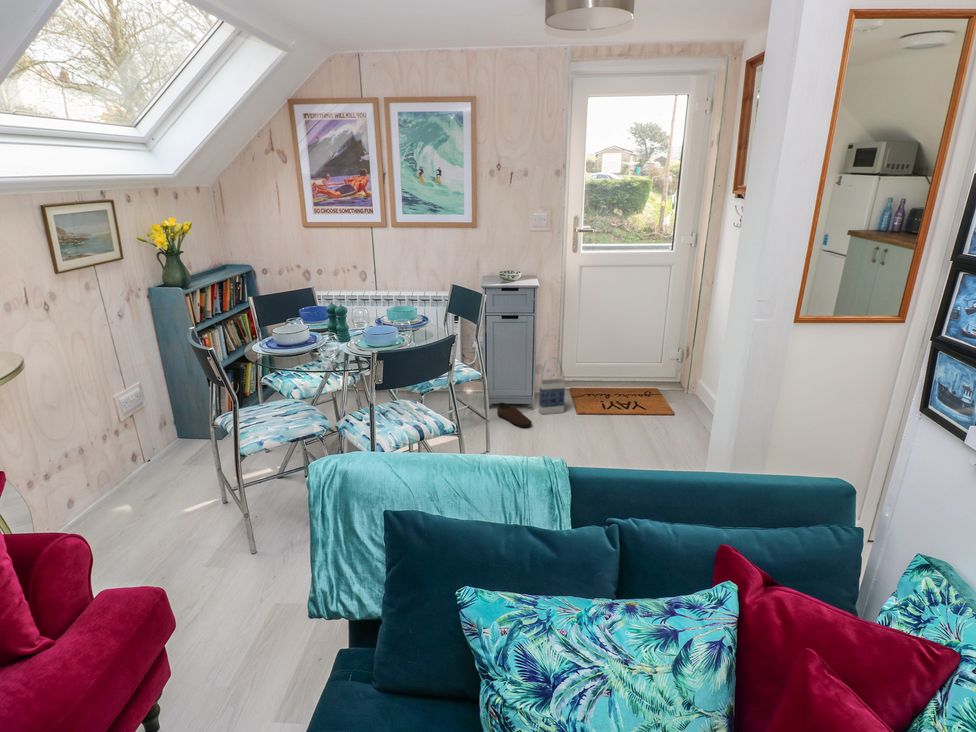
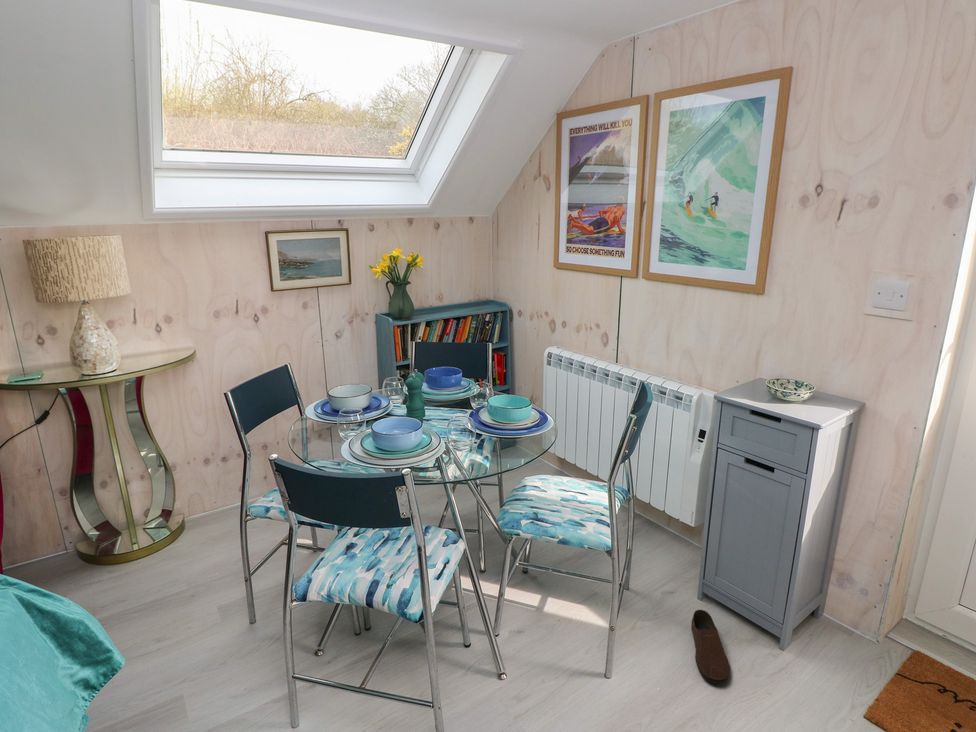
bag: present [539,357,565,414] -> none [775,576,844,701]

